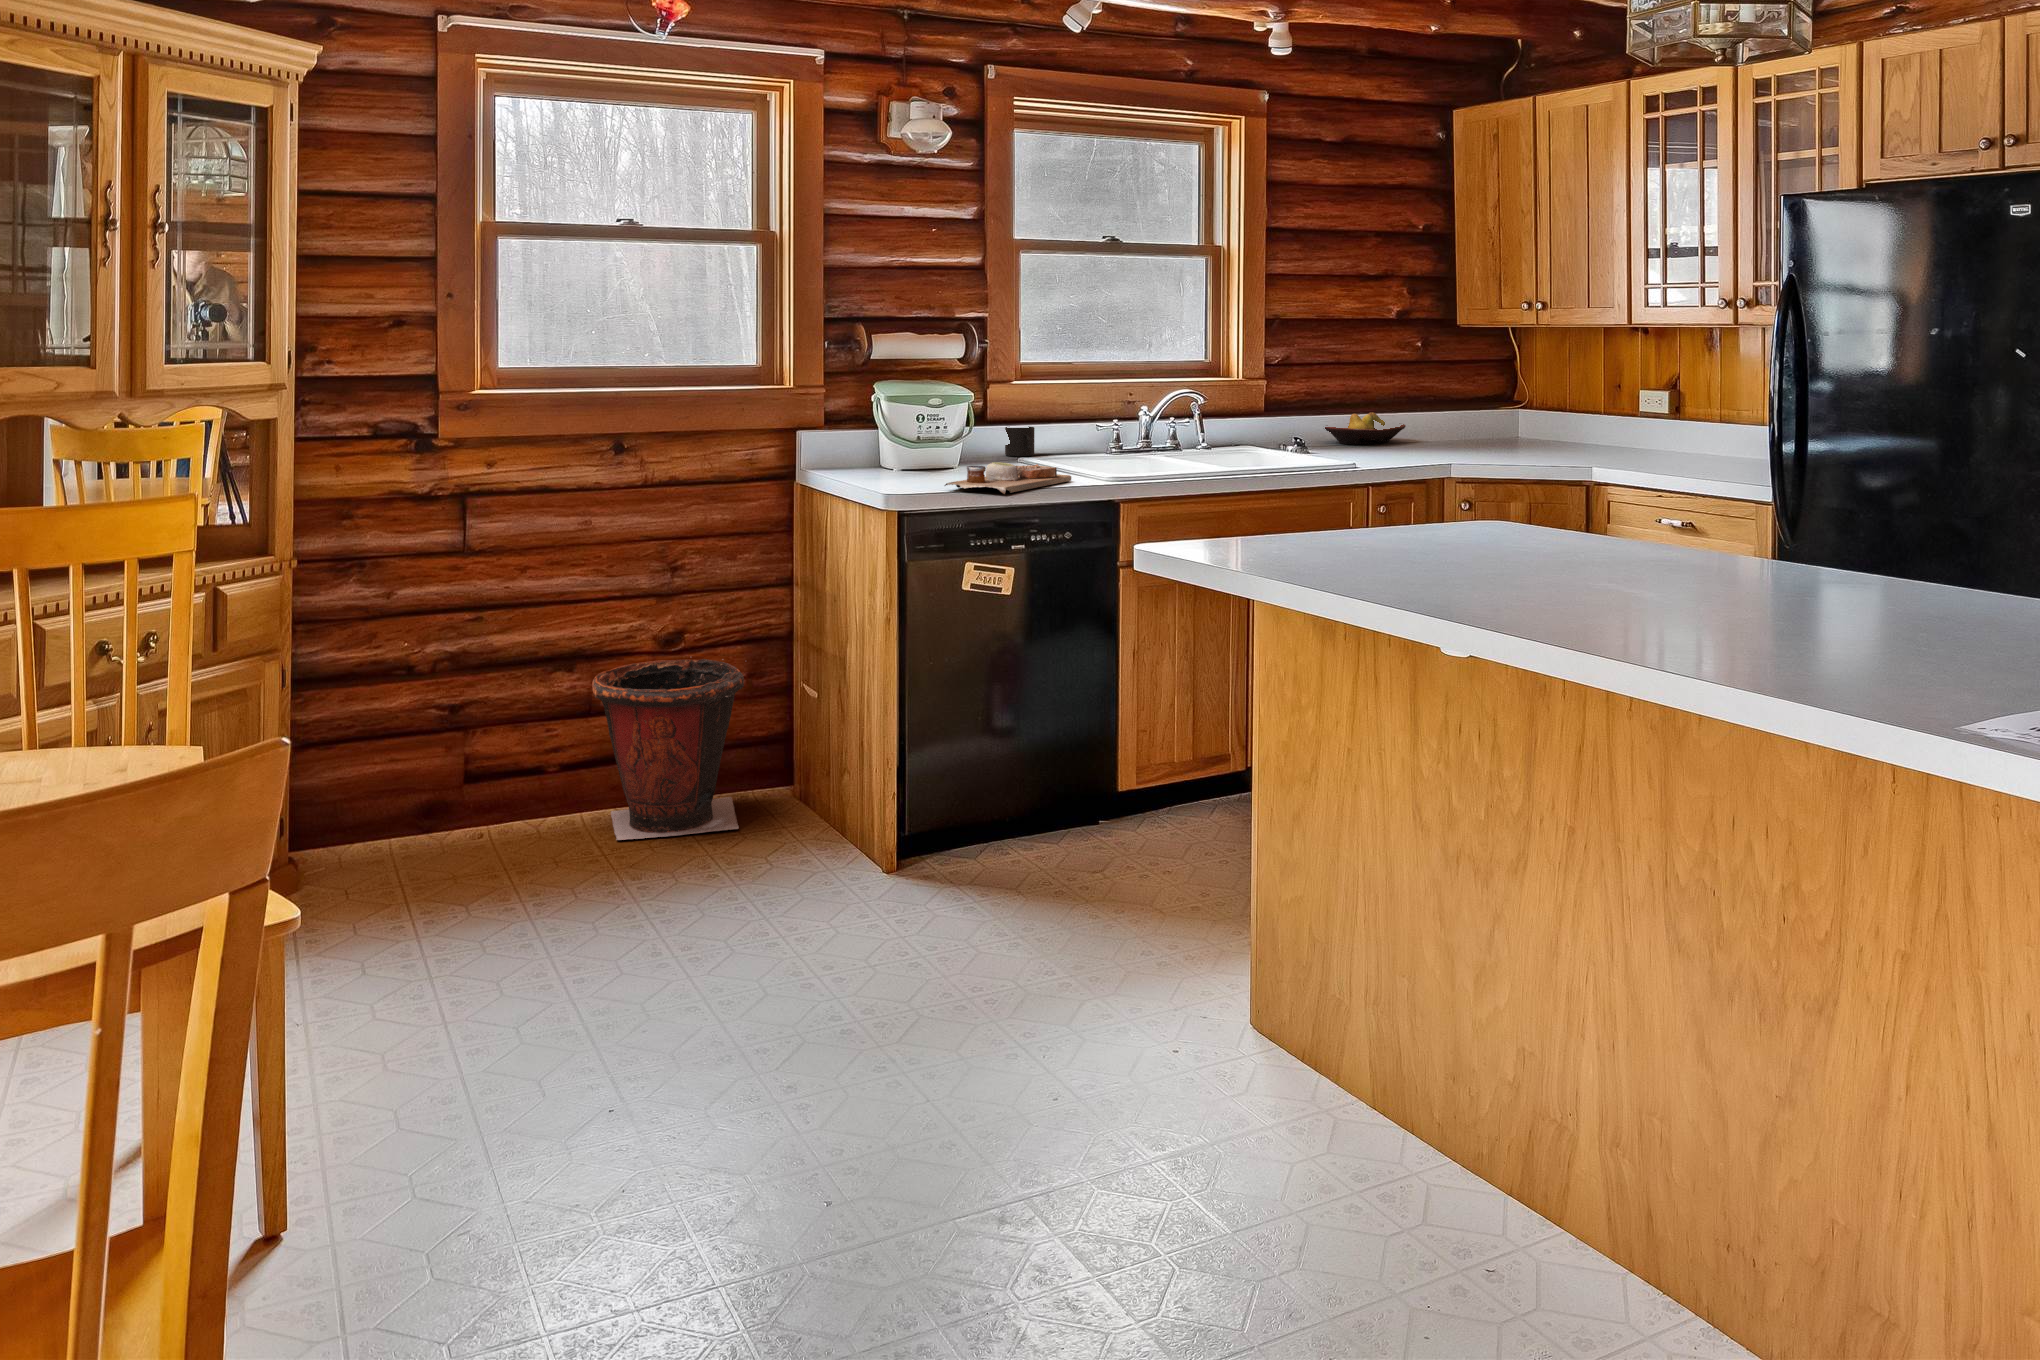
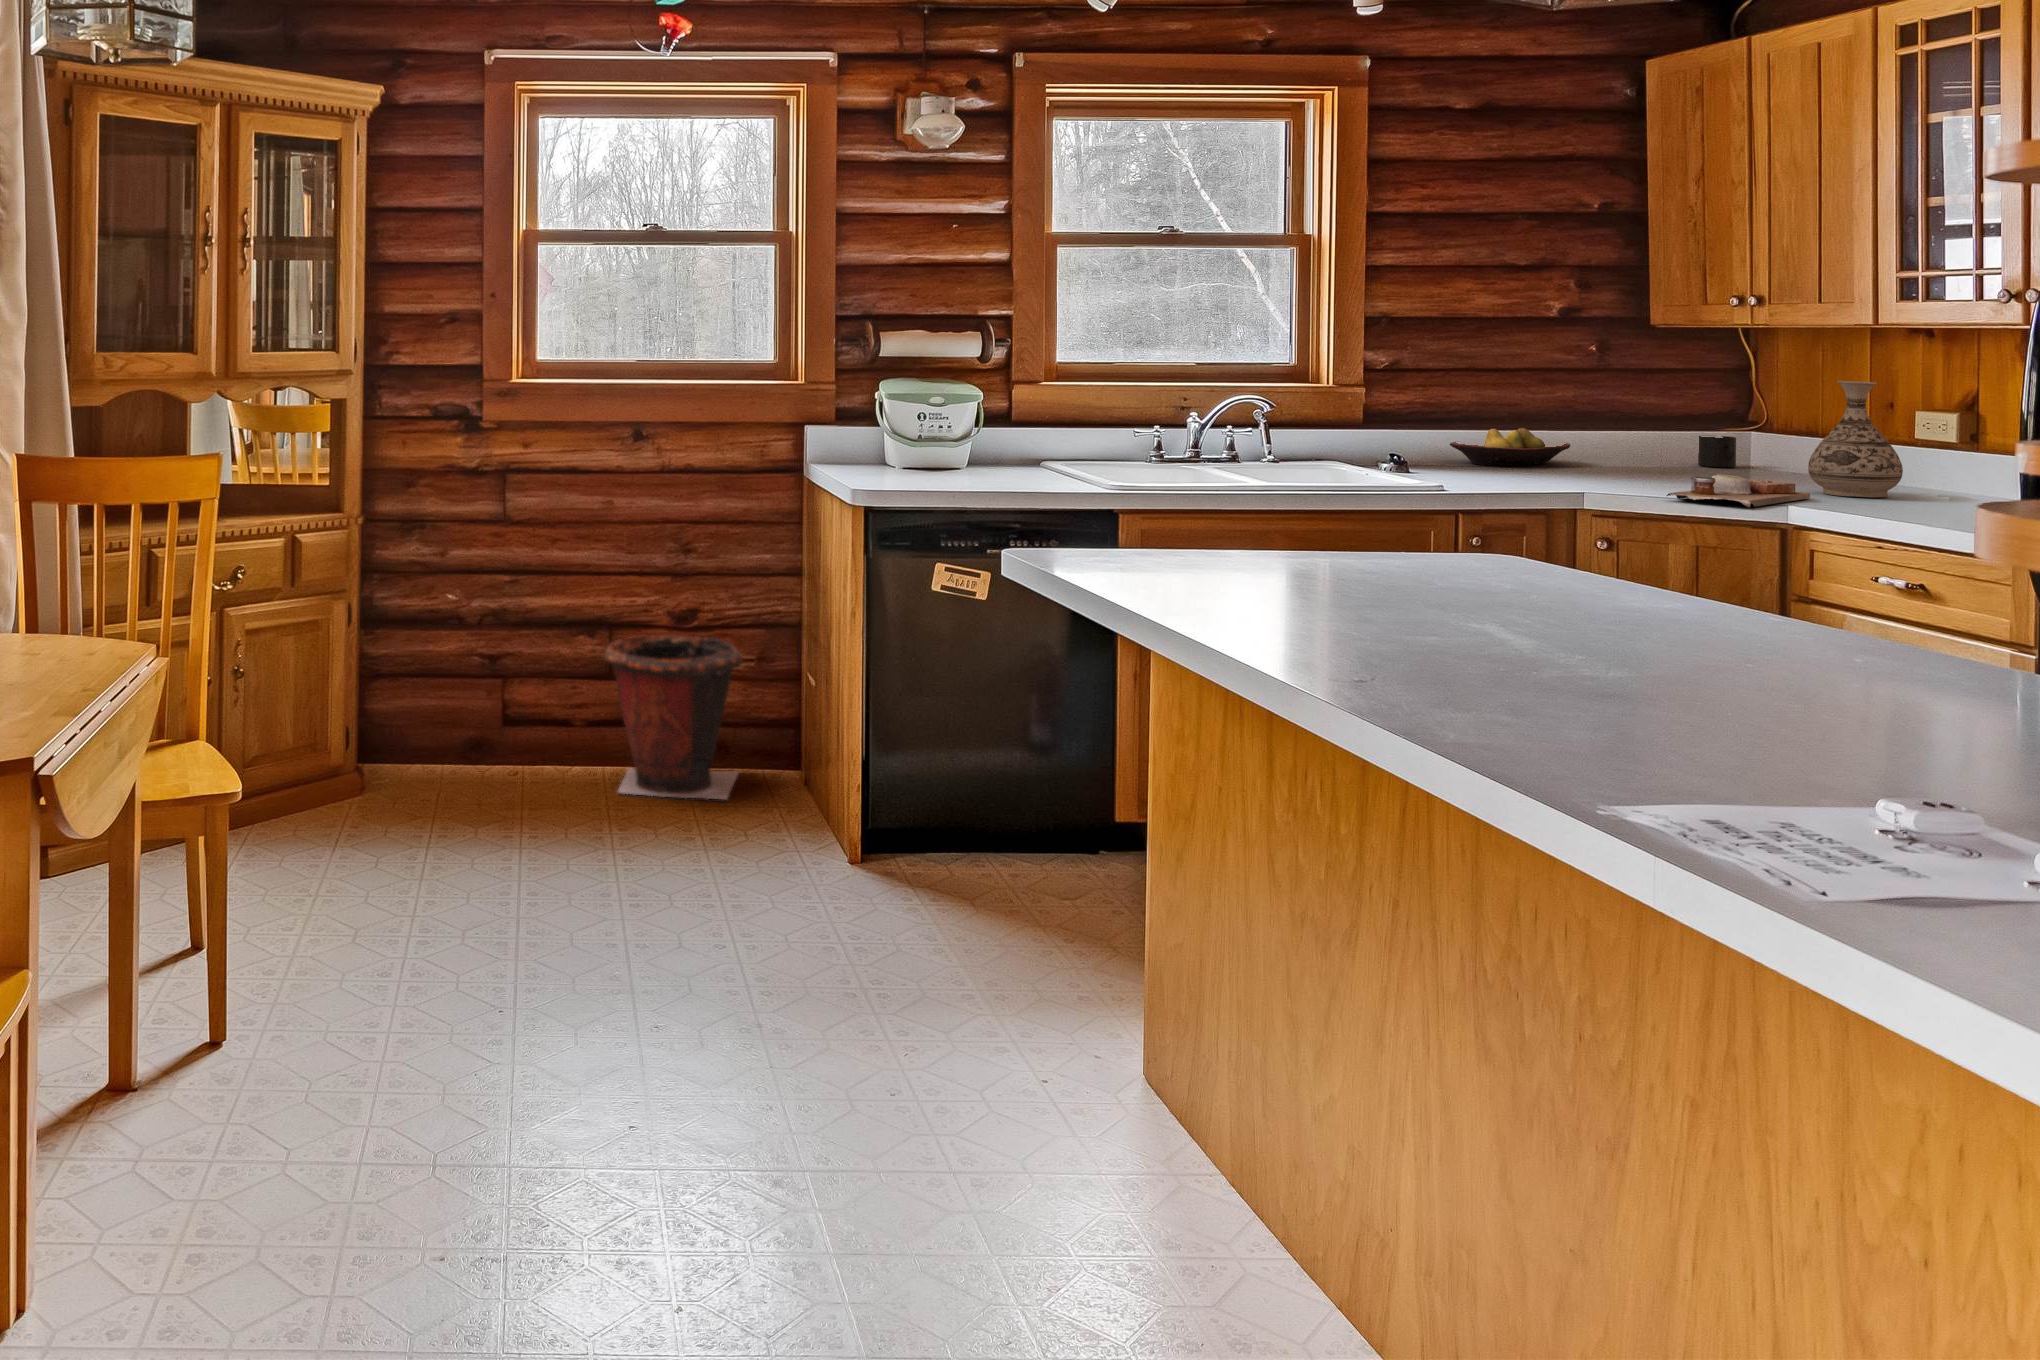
vase: none [1583,369,1644,458] -> present [1808,381,1903,497]
mug: present [1005,426,1035,456] -> present [1698,436,1736,468]
cutting board: present [945,462,1071,494] -> present [1667,474,1810,507]

